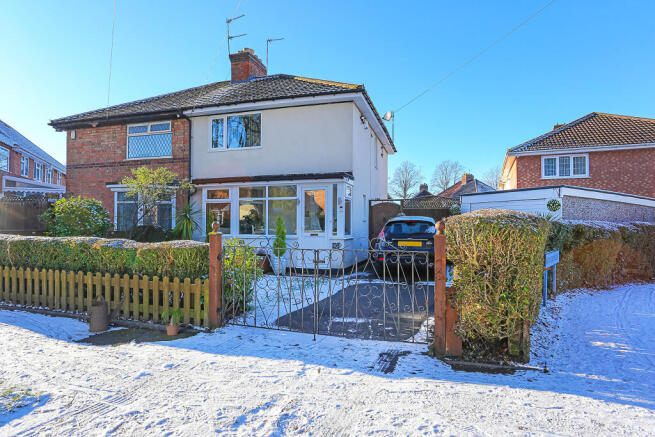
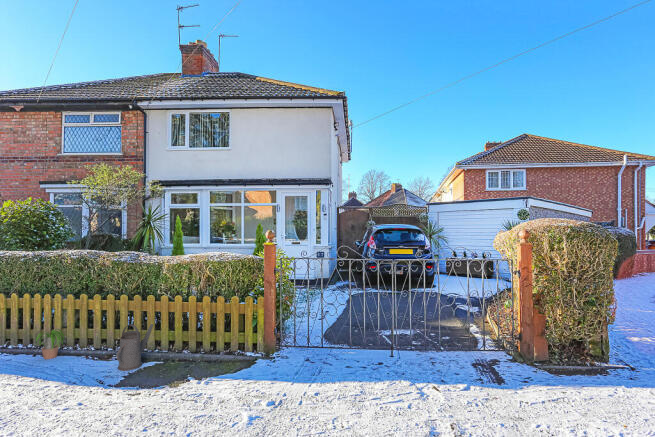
potted plant: present [161,308,184,335] -> present [36,329,64,359]

